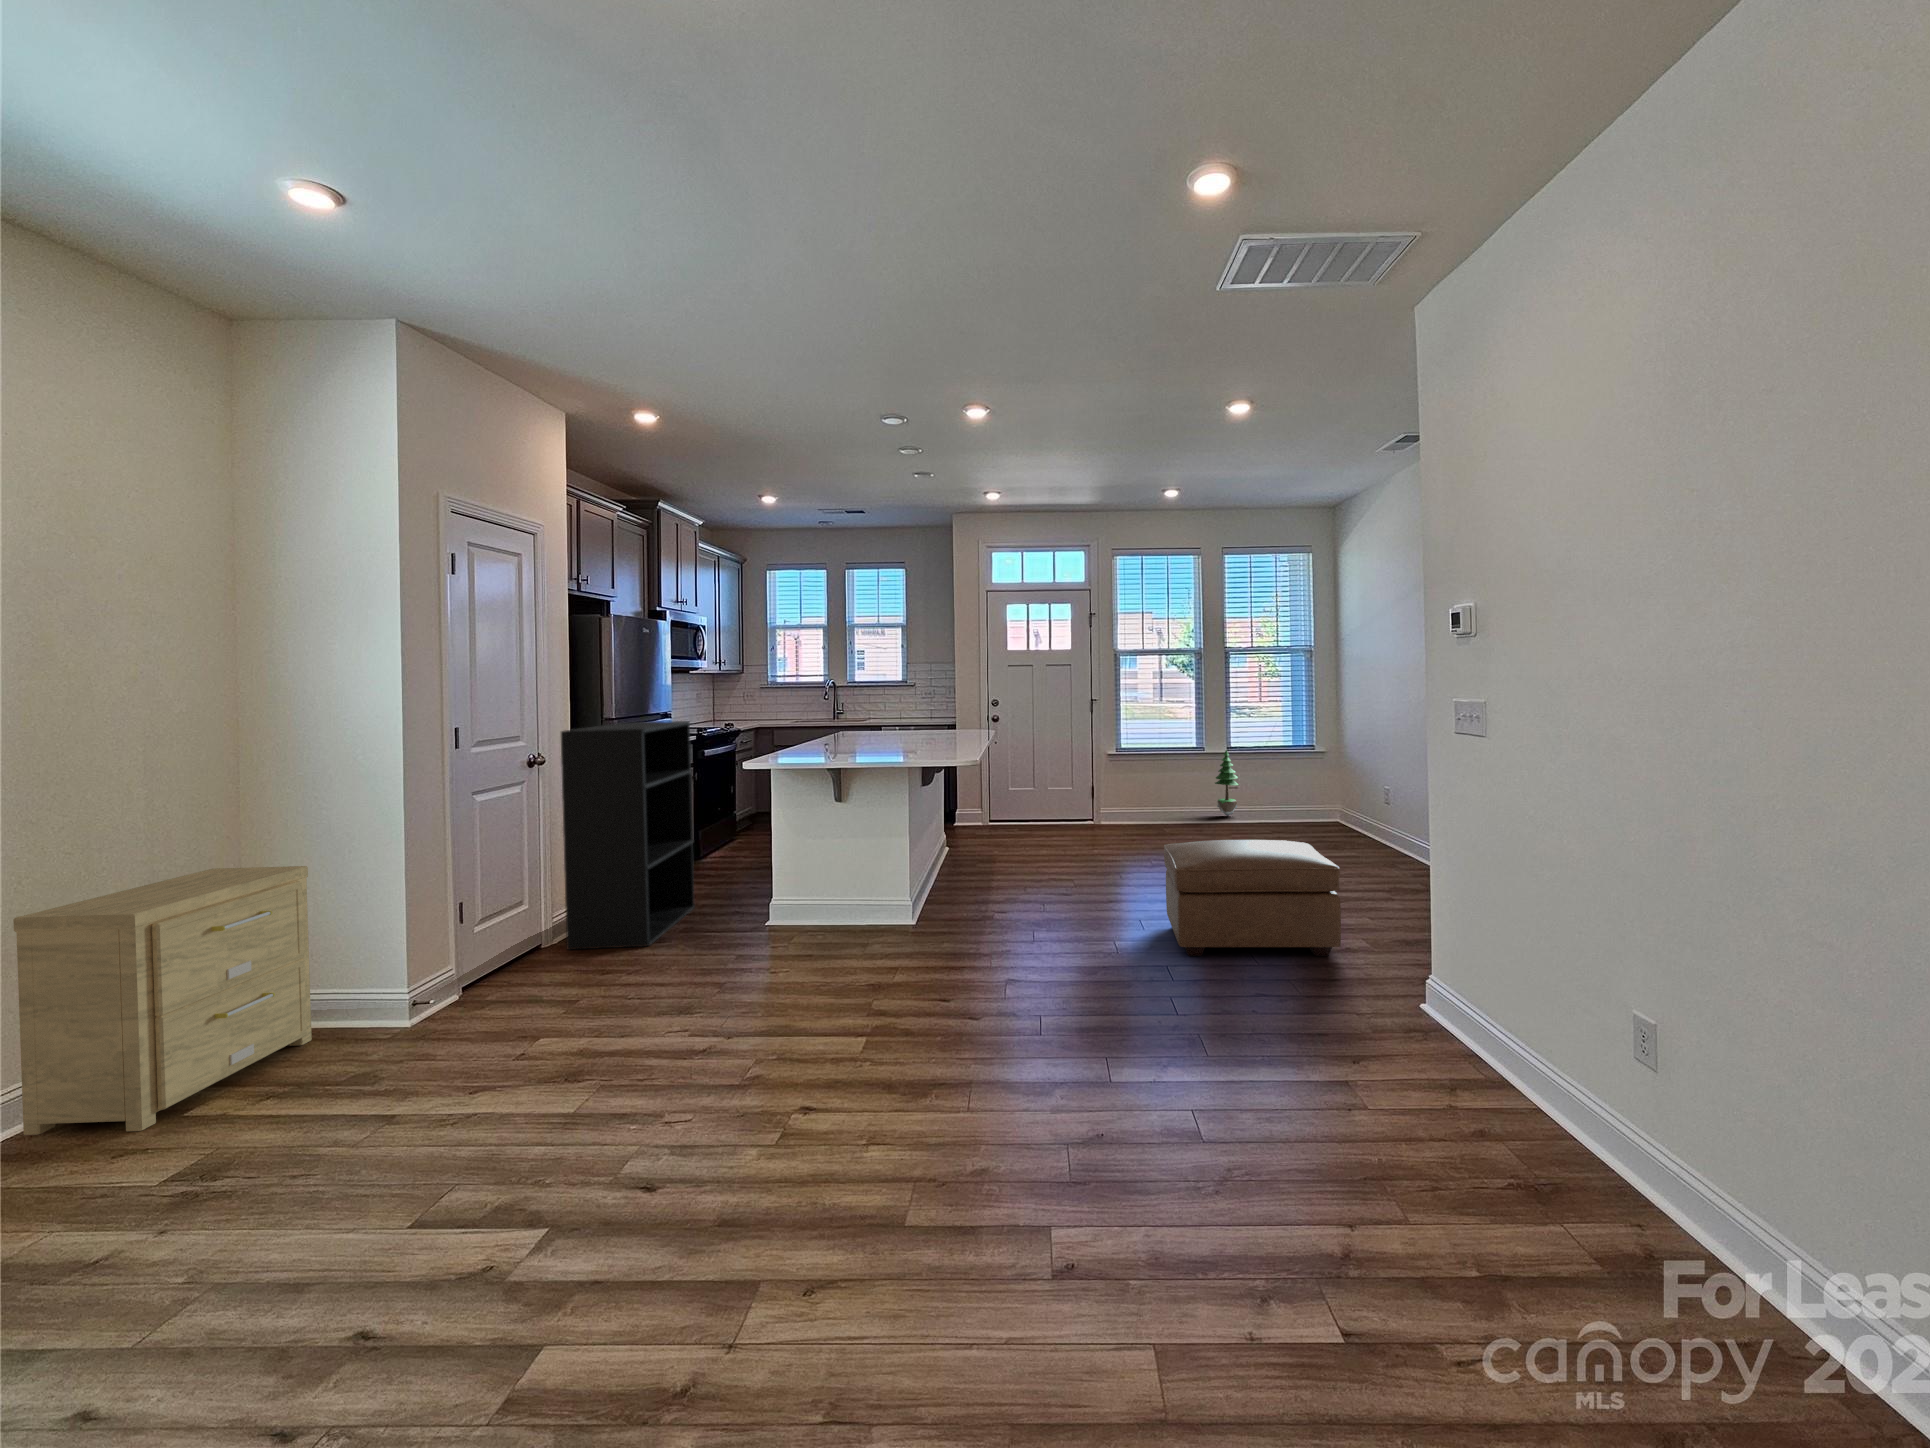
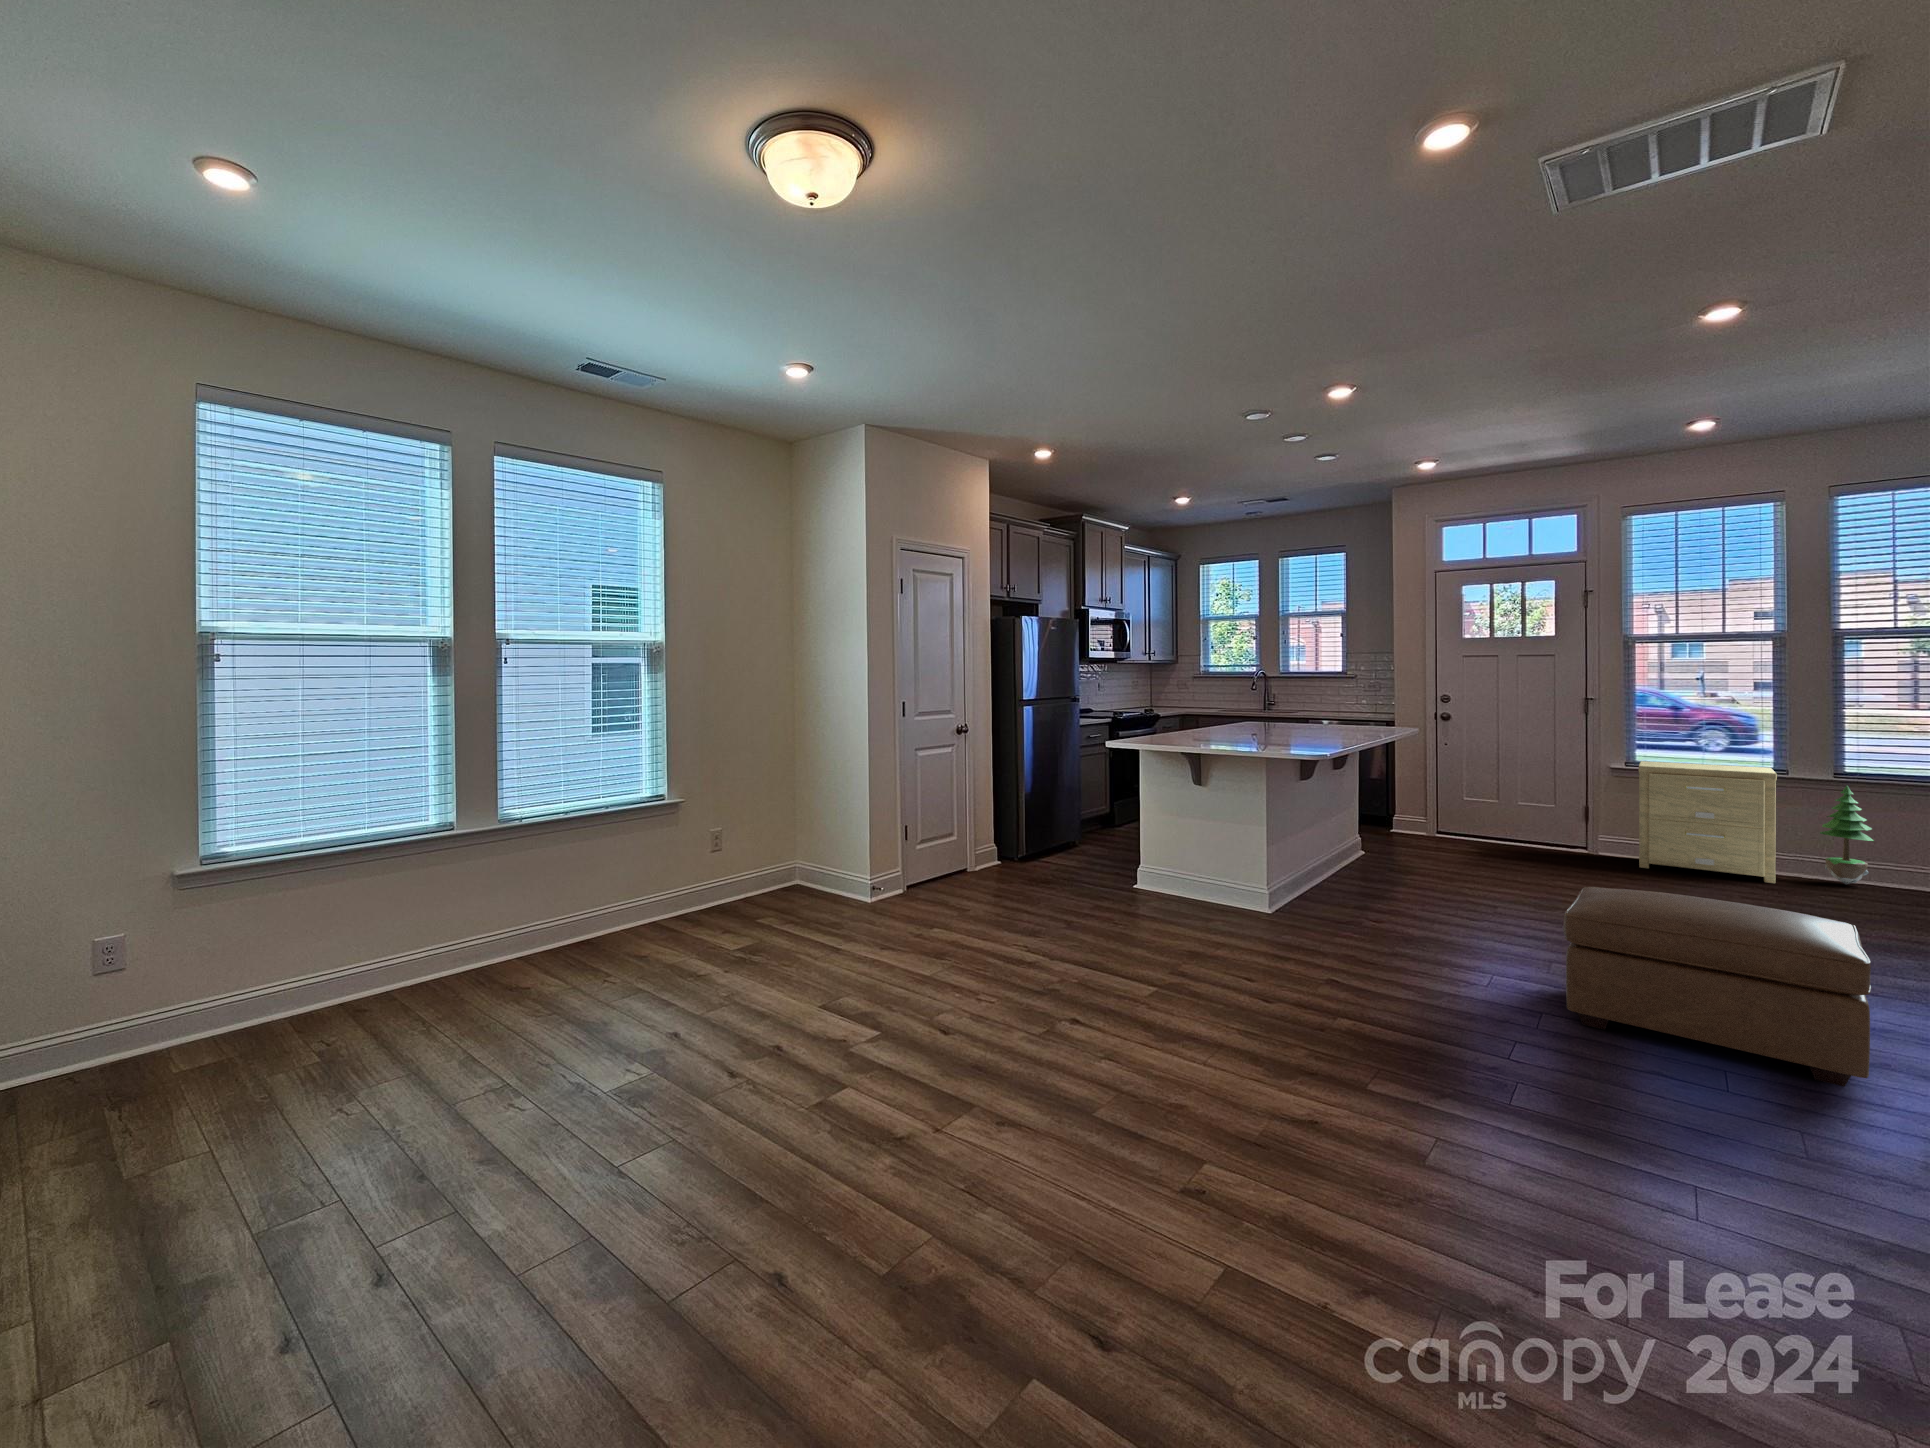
bookshelf: present [561,721,695,950] -> none [975,704,1080,886]
side table: present [13,866,312,1135] -> present [1639,761,1777,883]

